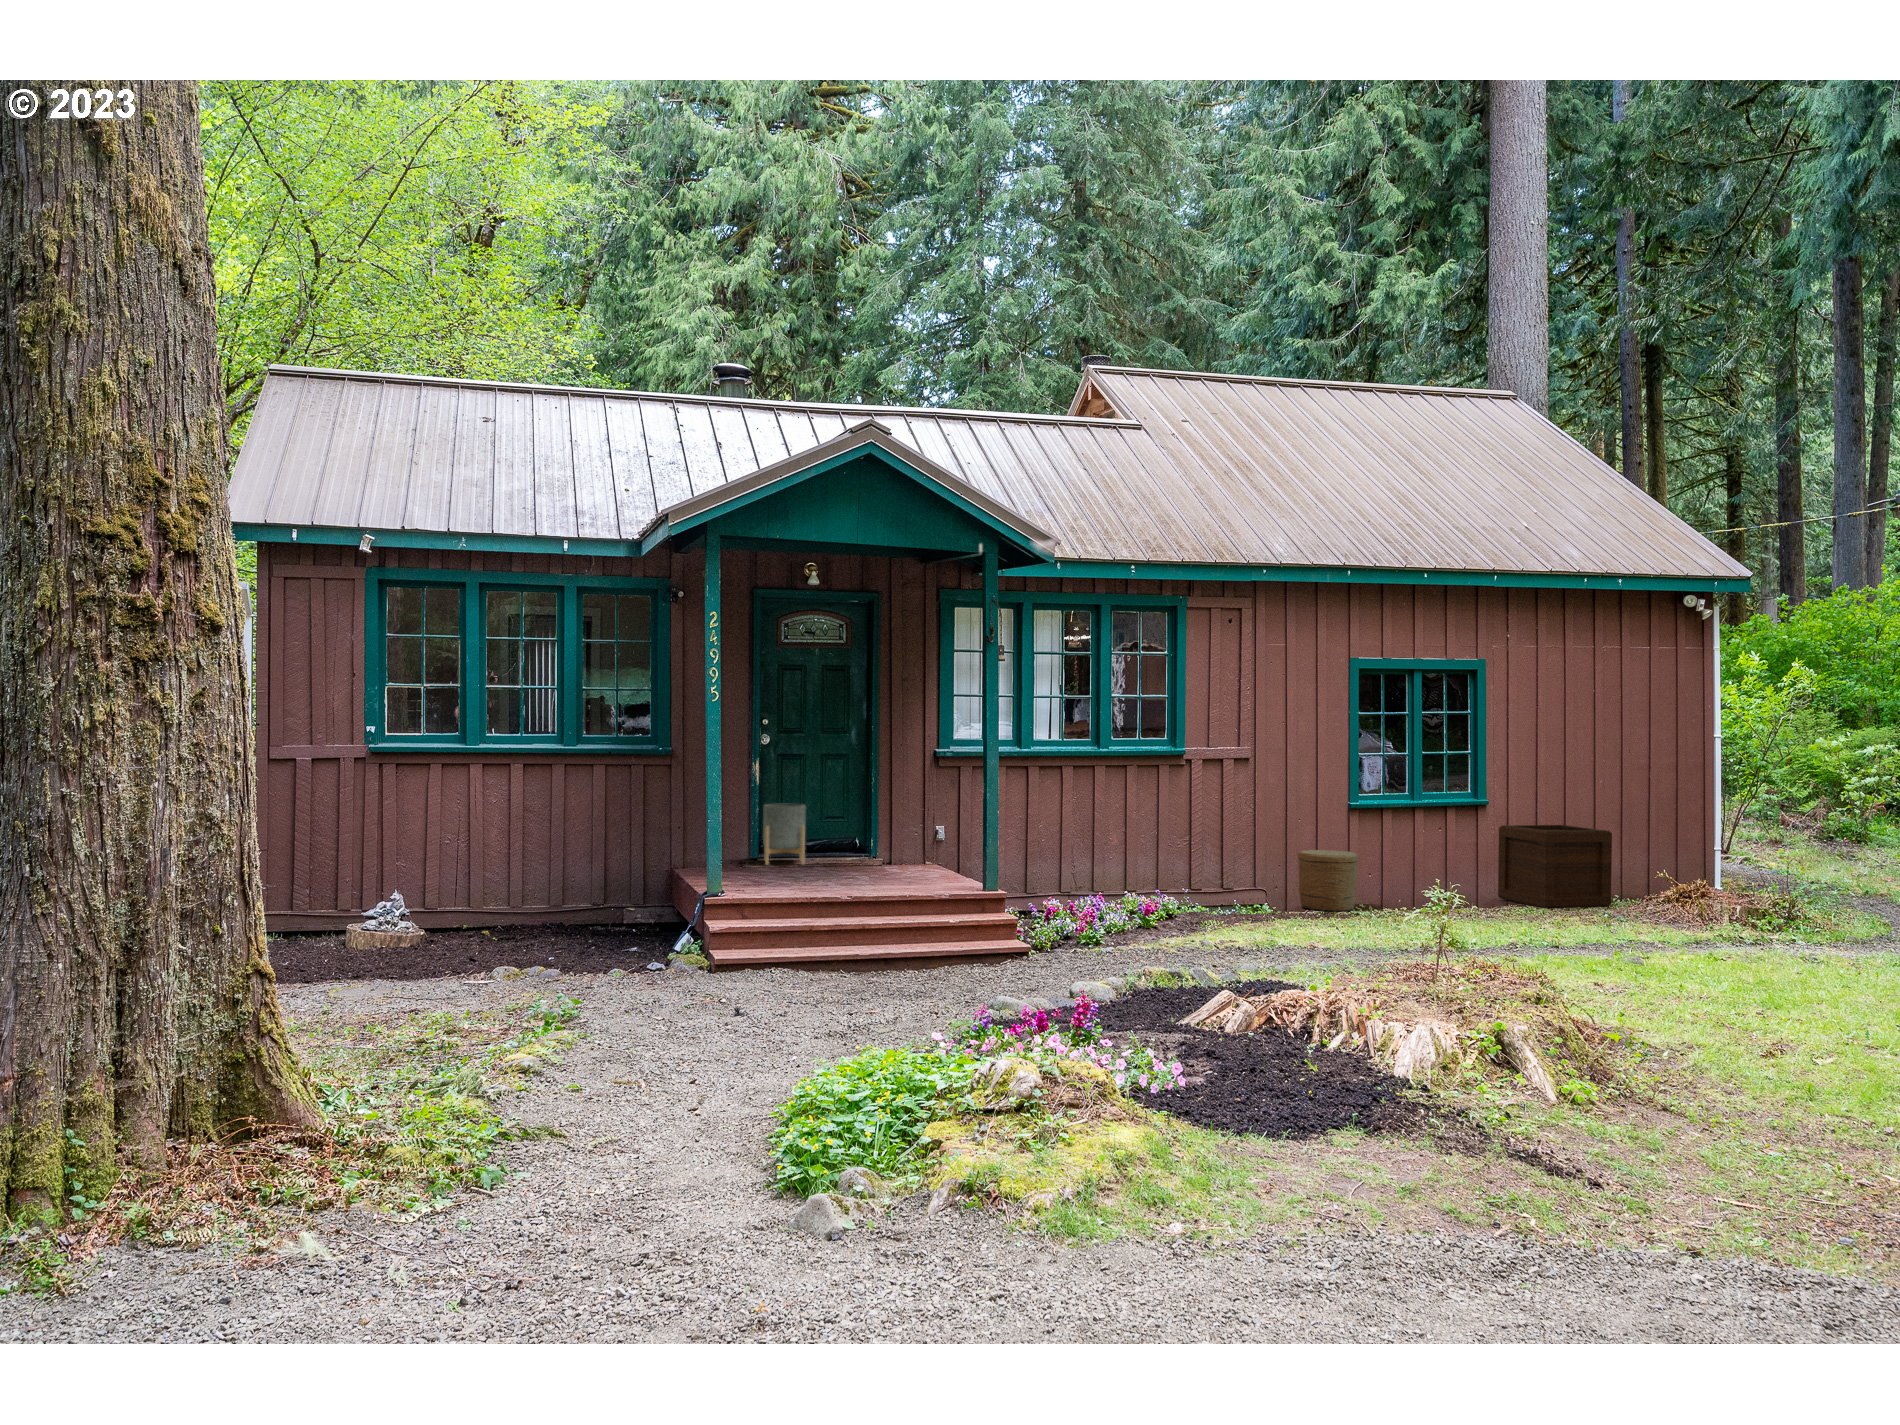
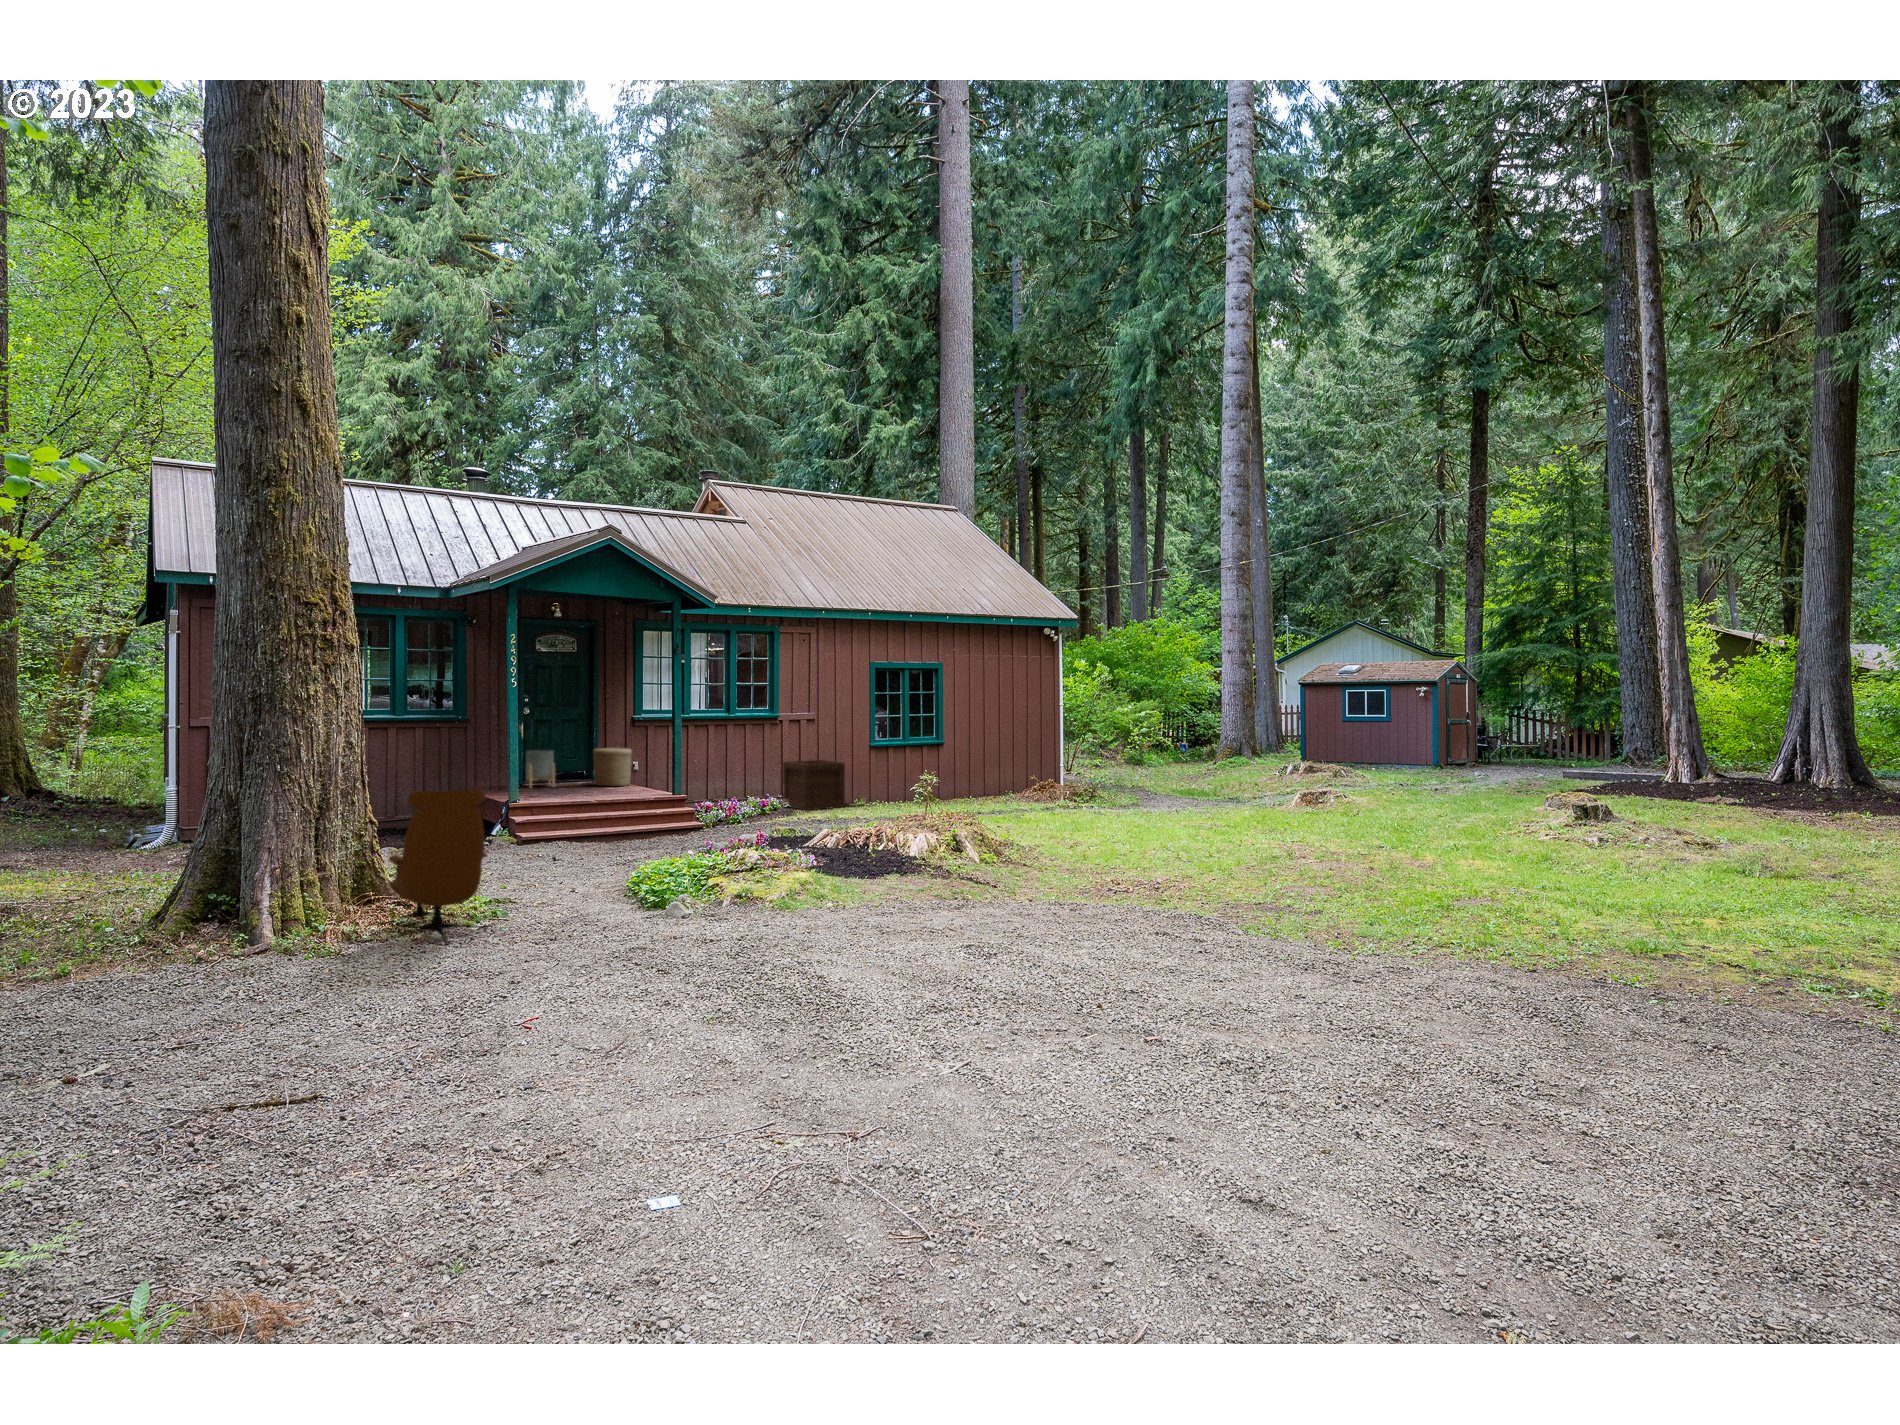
wooden crate: present [1498,825,1612,908] -> present [783,760,845,810]
woven basket: present [1298,850,1358,912] -> present [593,748,632,786]
lounge chair: none [198,929,417,1275] -> present [385,788,487,945]

